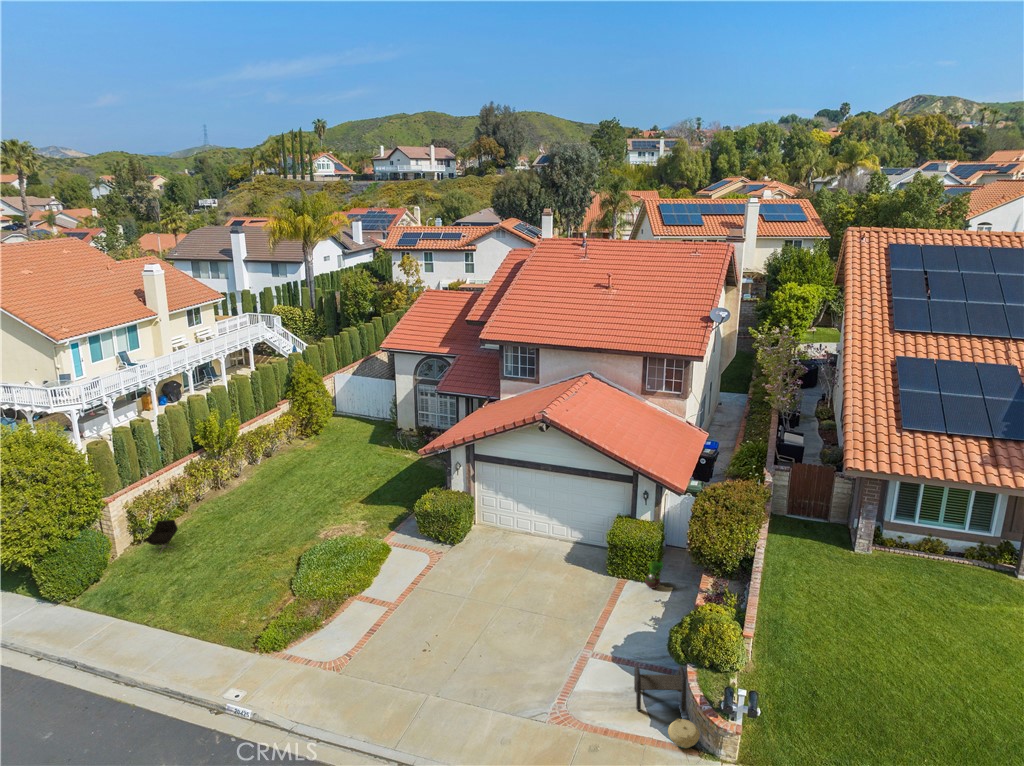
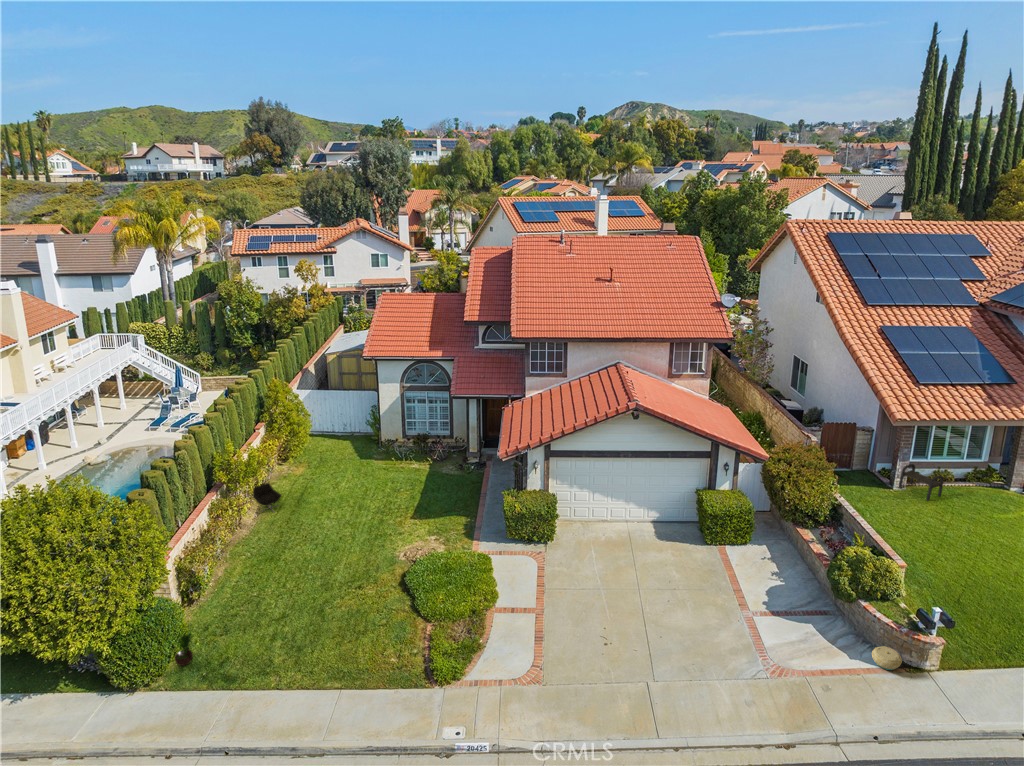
lounge chair: present [145,520,178,553] -> present [253,483,282,511]
potted tree: present [645,562,662,588] -> present [175,632,193,666]
bench: present [634,666,686,711] -> present [899,464,944,501]

